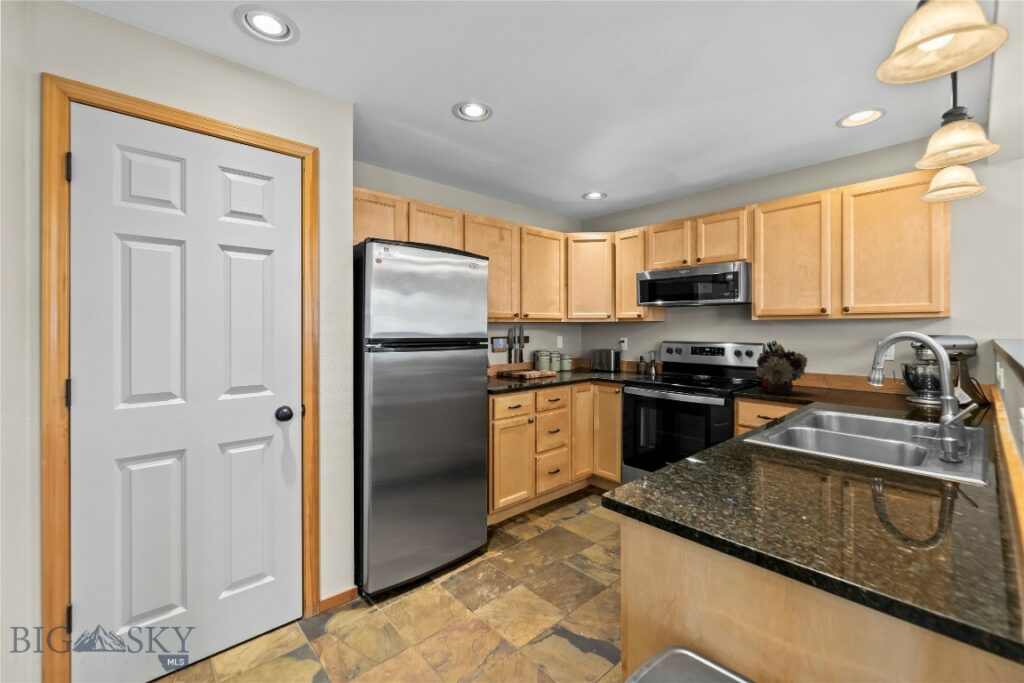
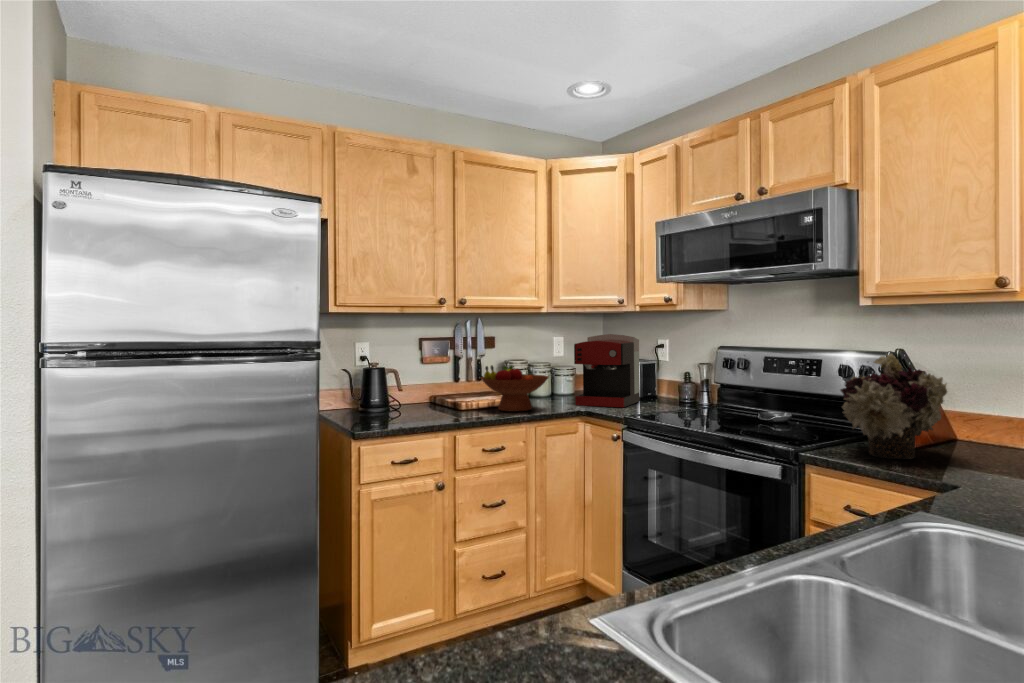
coffee maker: none [585,335,616,376] -> present [574,334,640,407]
fruit bowl: none [539,352,578,378] -> present [481,365,548,411]

